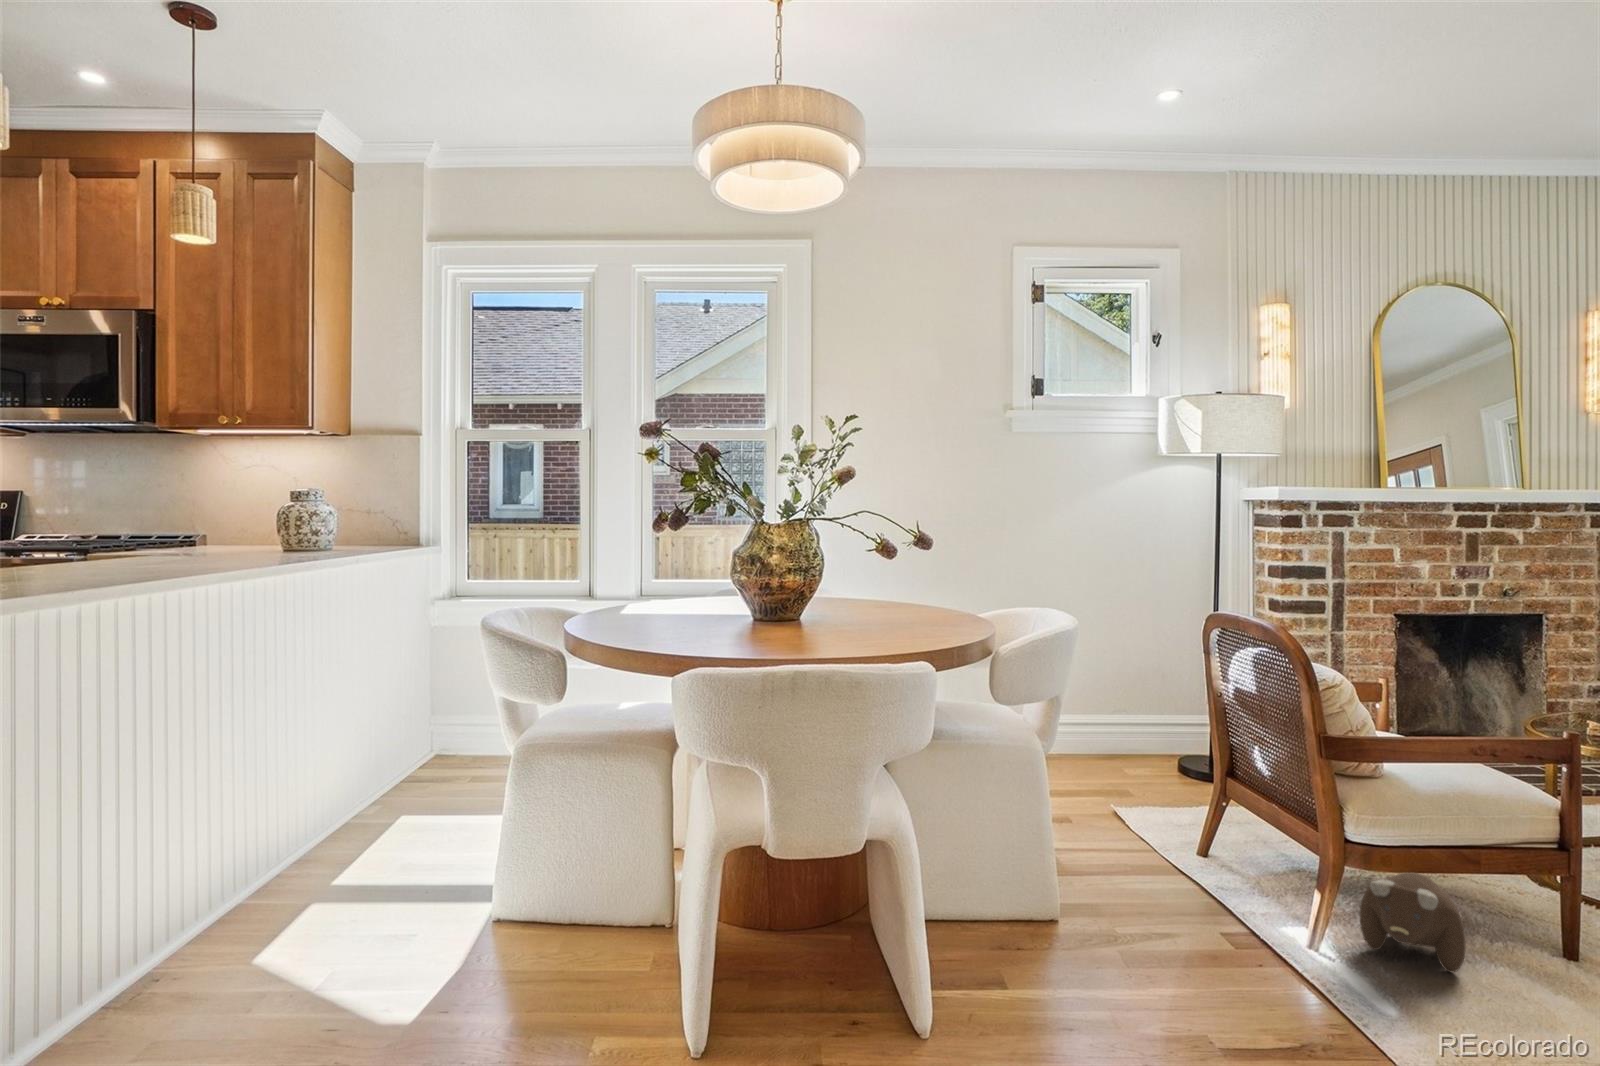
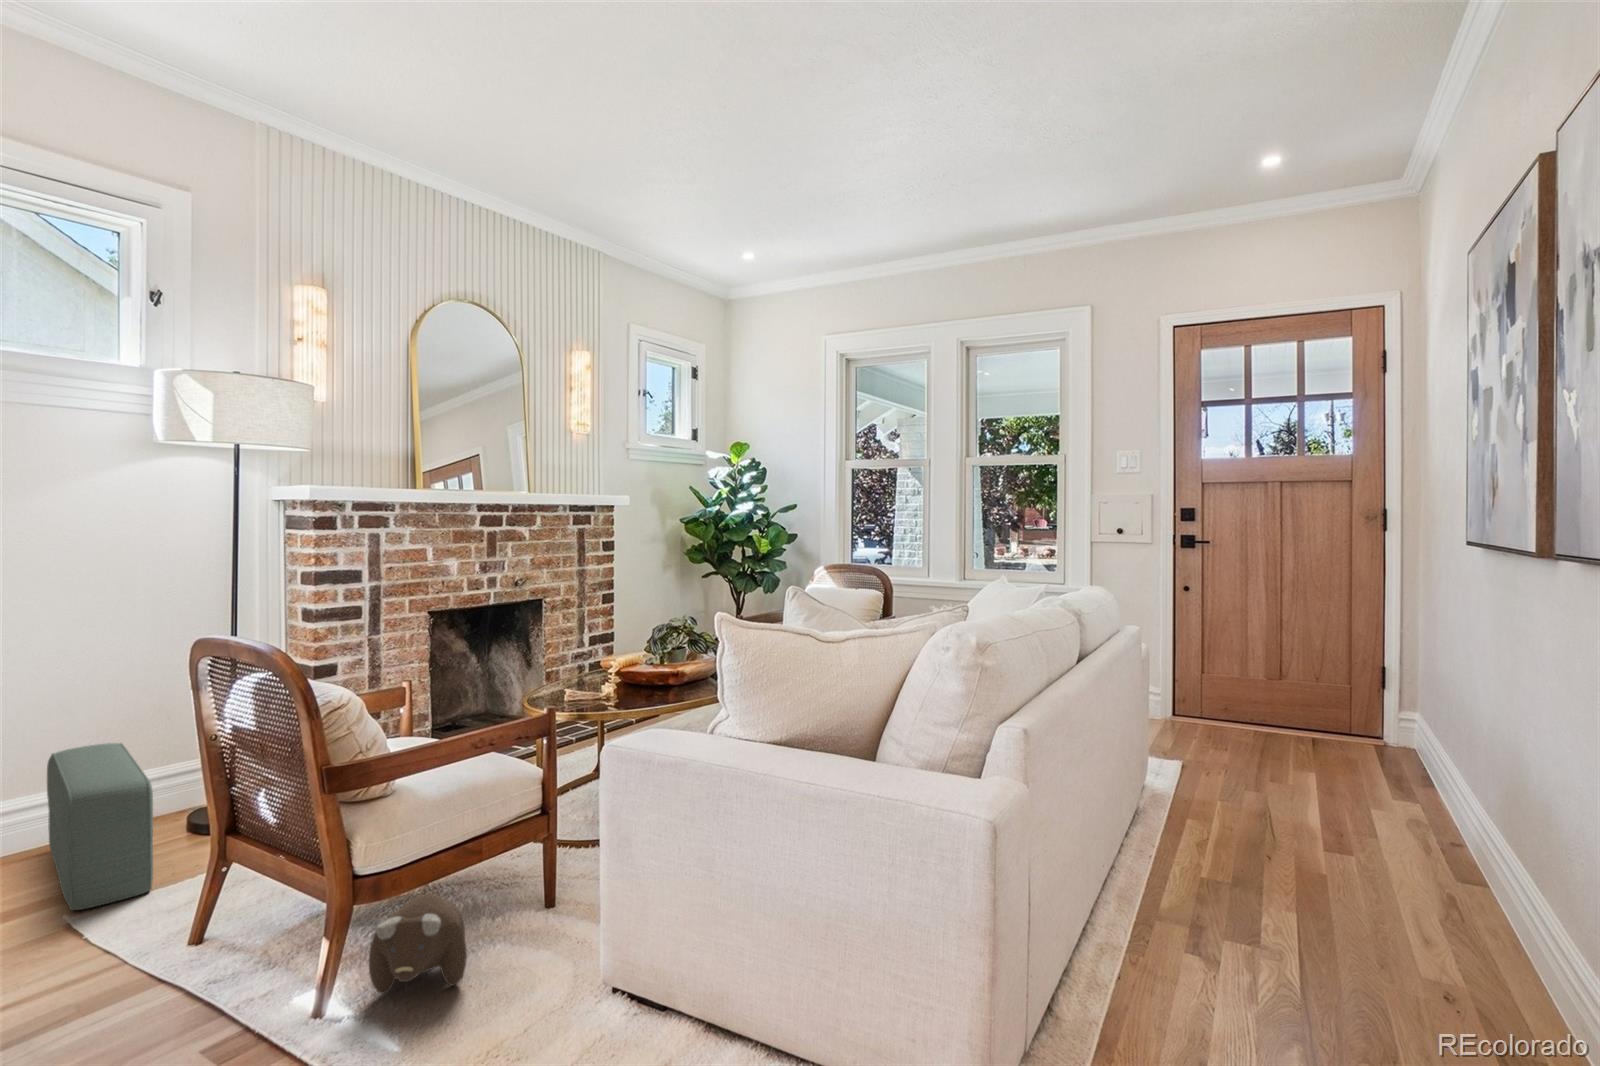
pouf: none [1089,689,1163,807] -> present [47,743,153,910]

